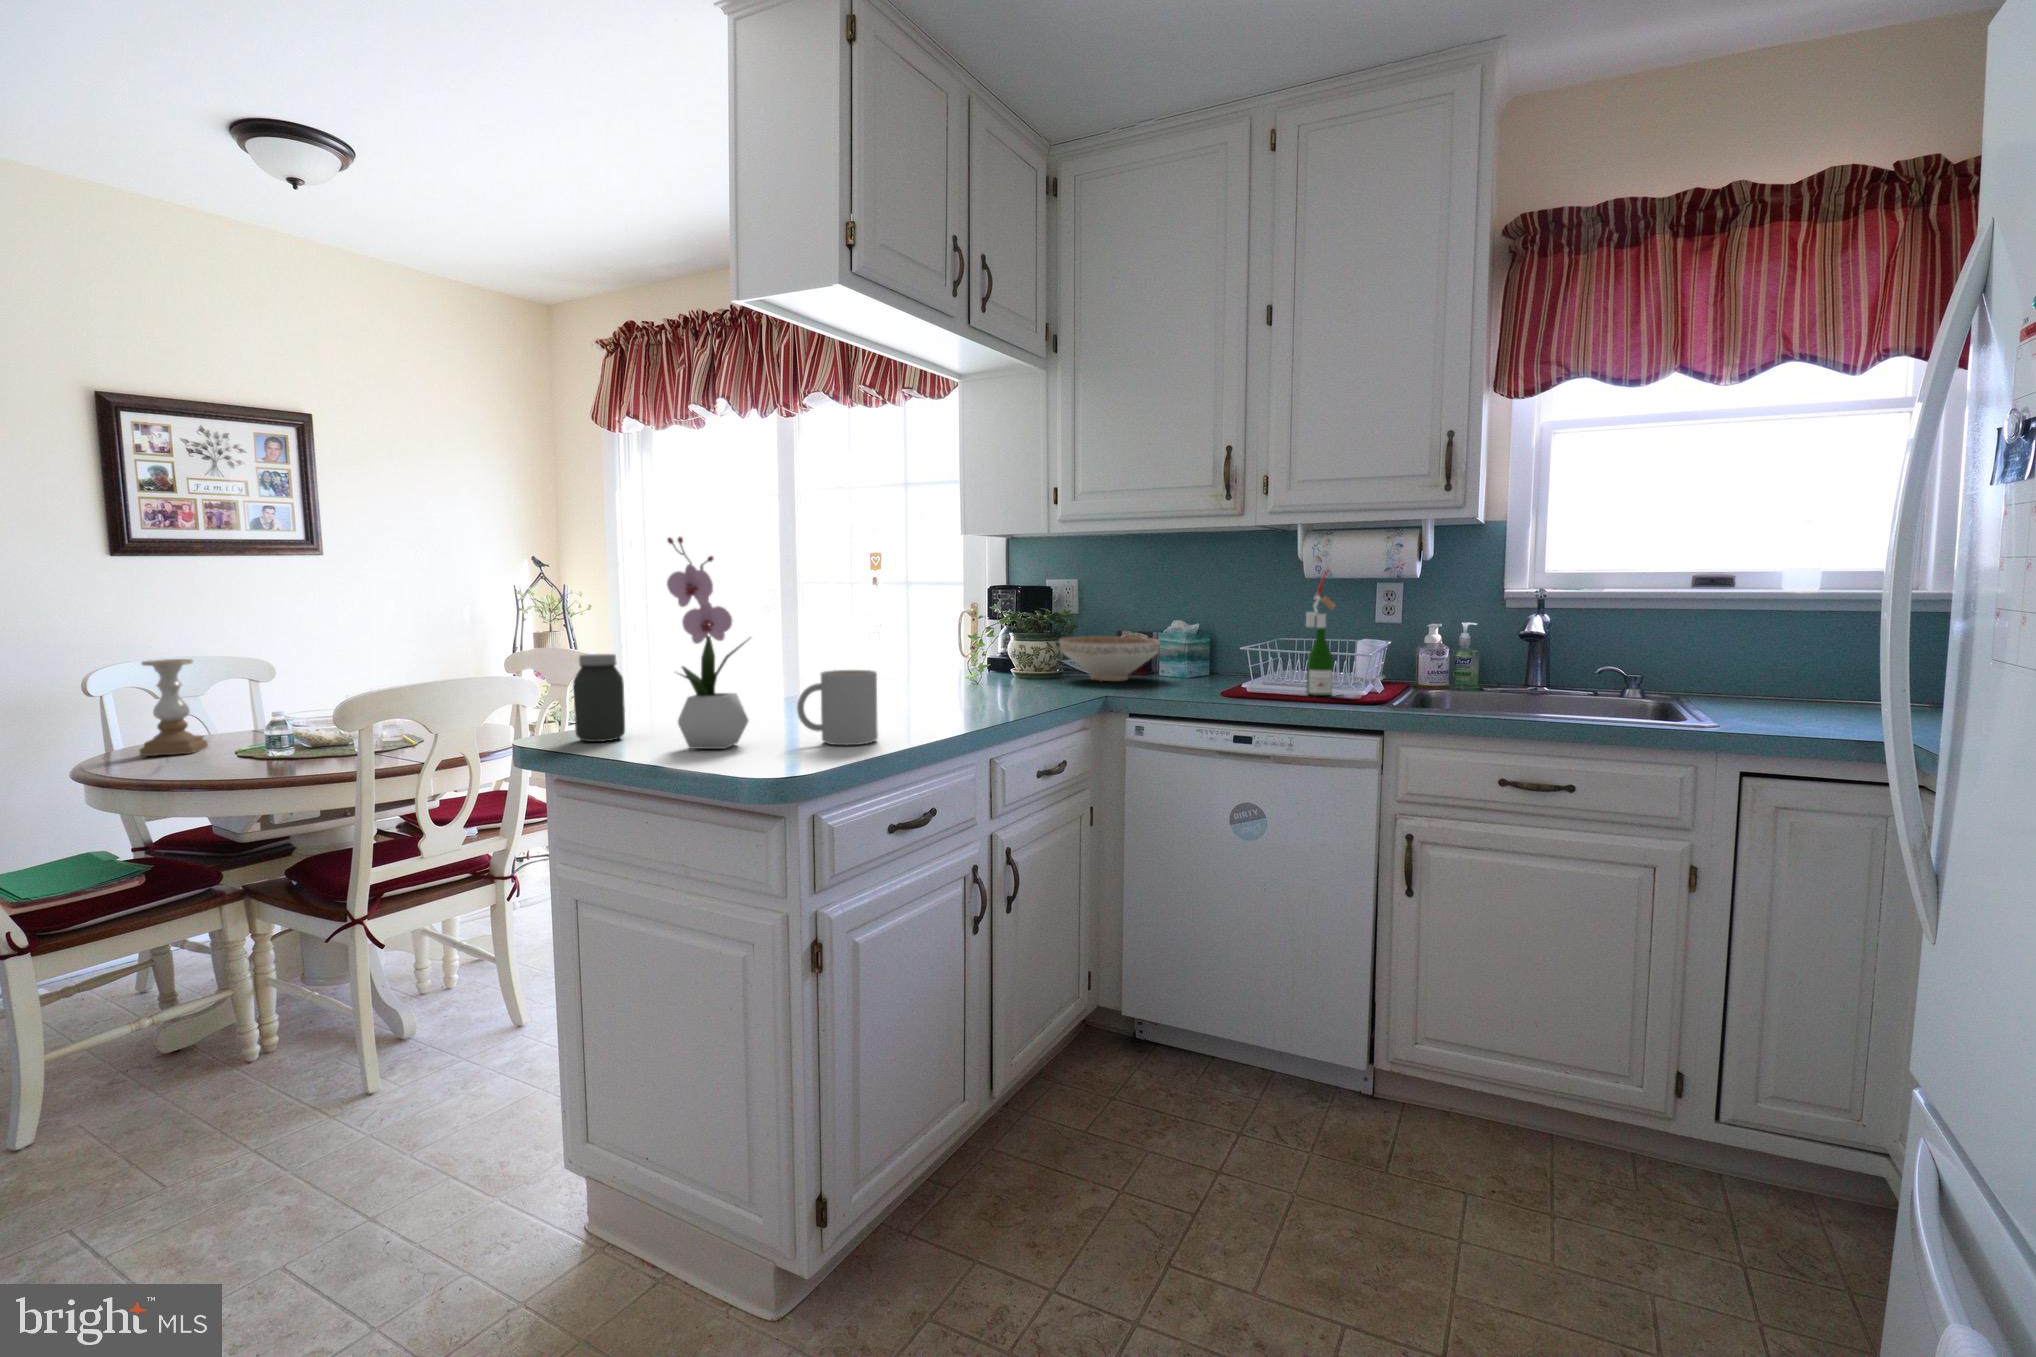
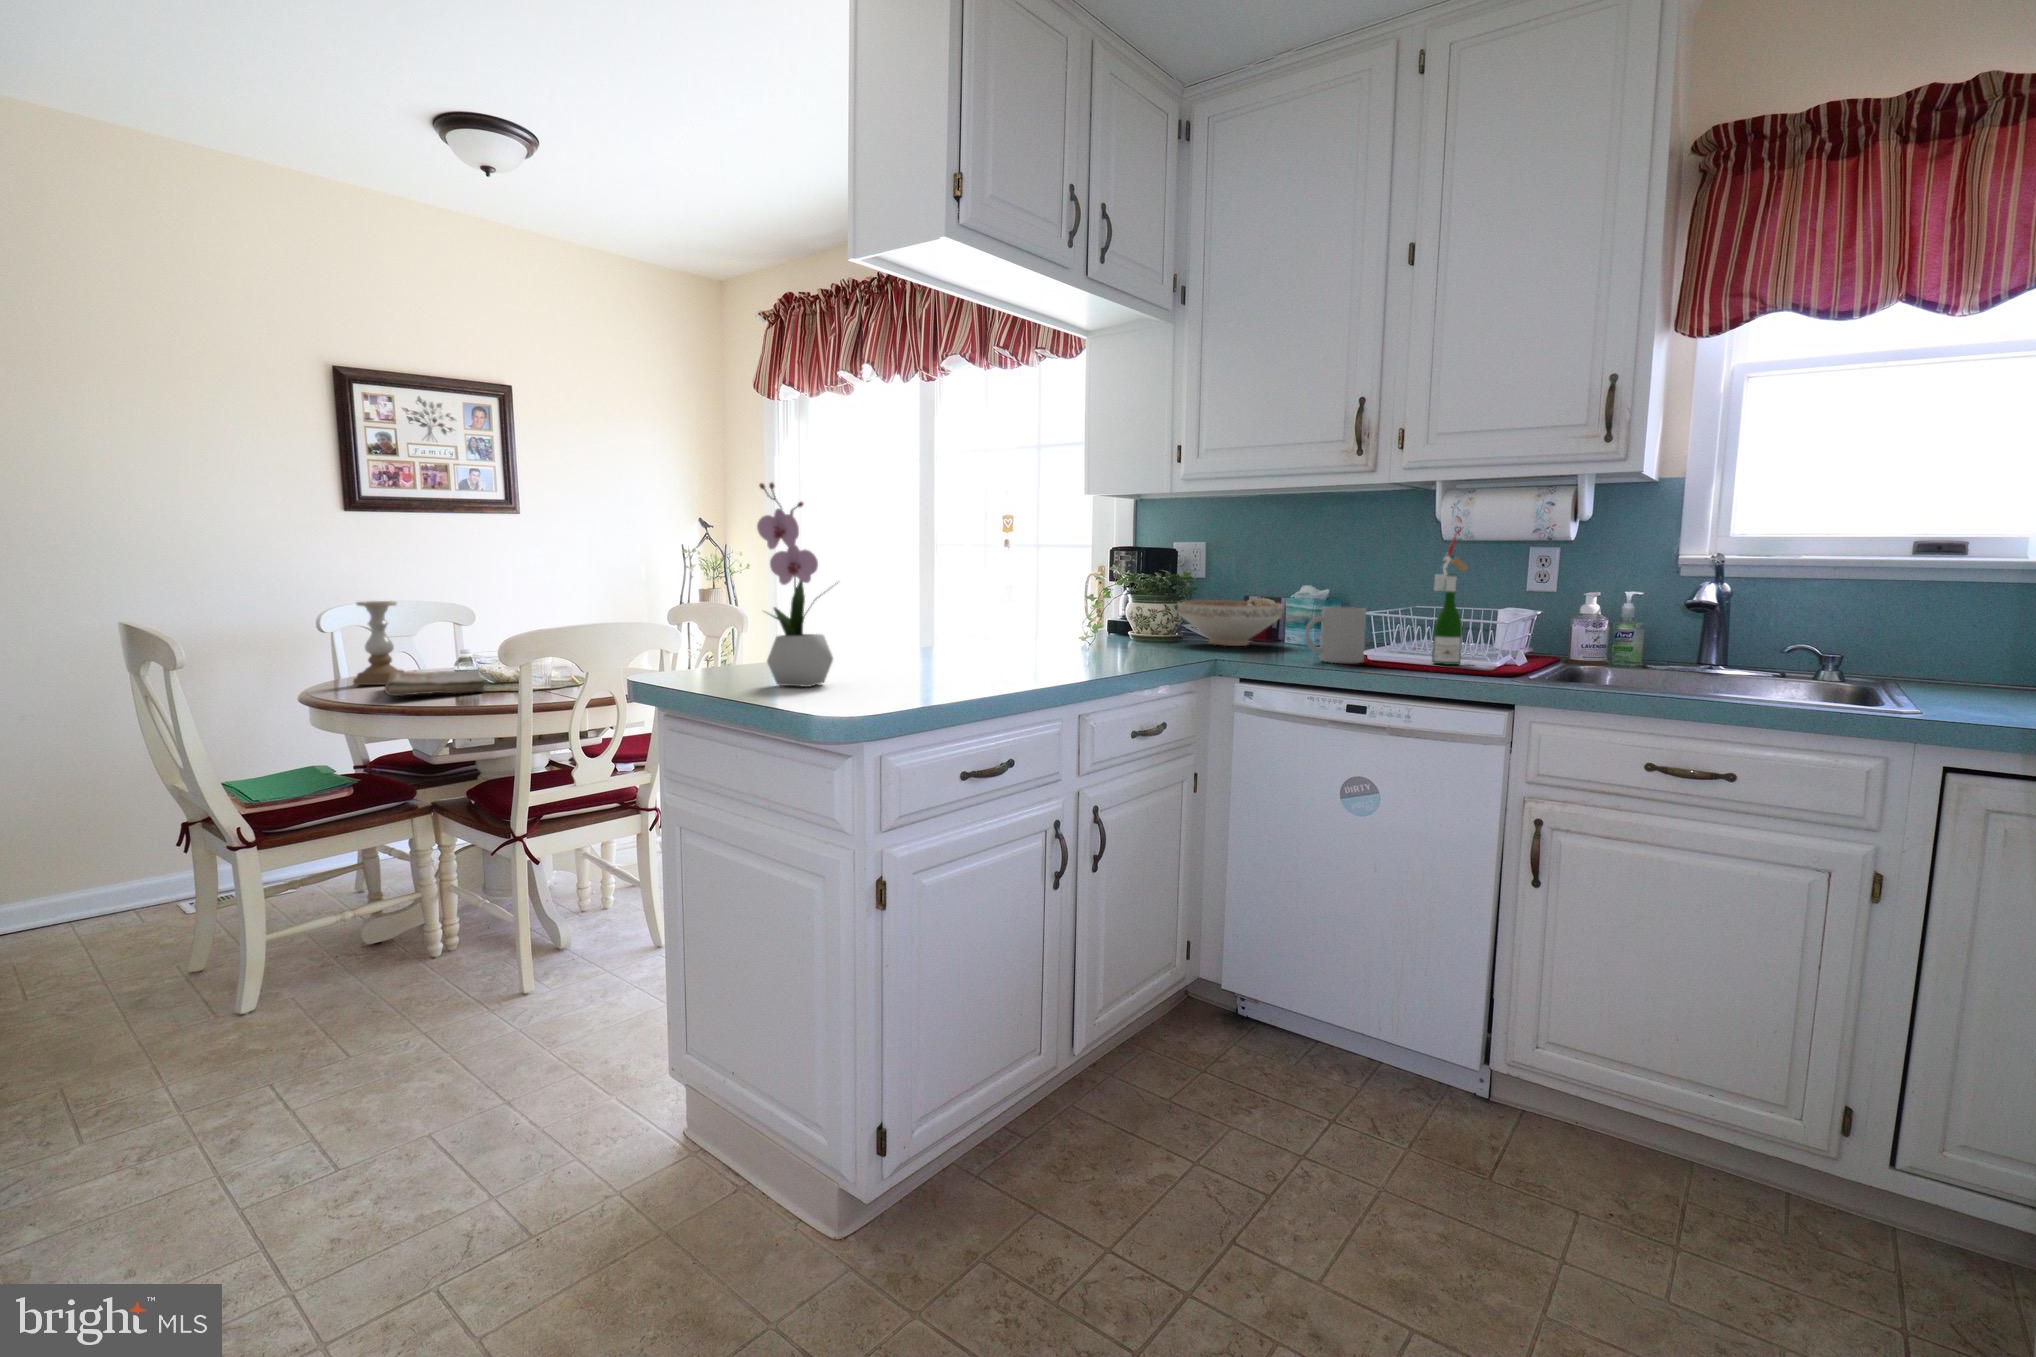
jar: present [573,654,625,742] -> none [682,596,728,677]
mug: present [797,670,878,745] -> present [1305,607,1366,663]
book: none [185,732,313,769] -> present [385,670,486,696]

